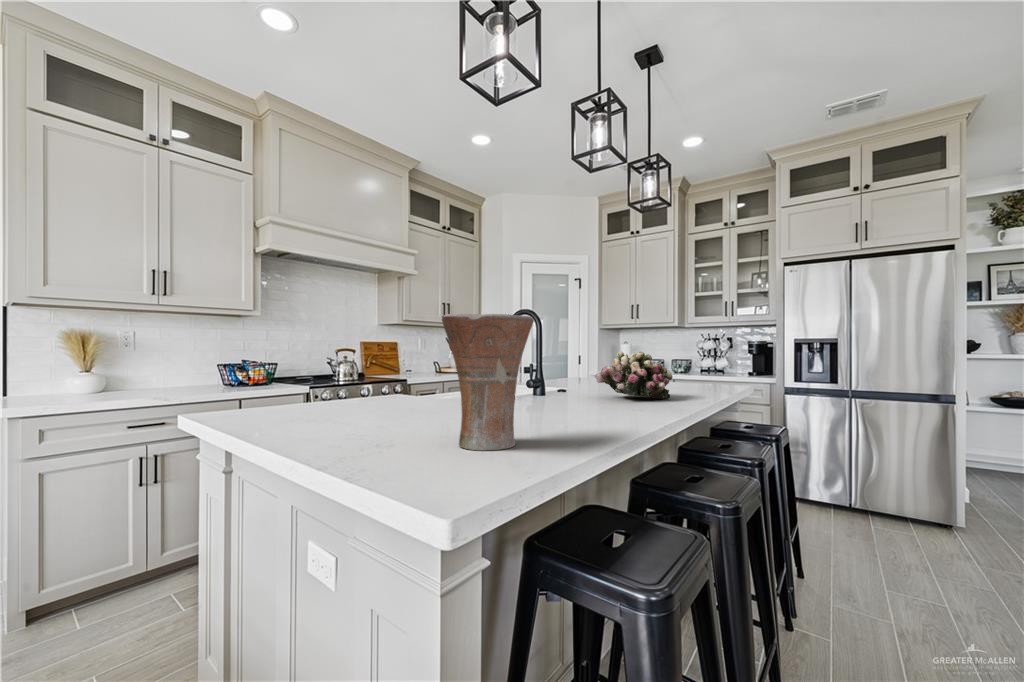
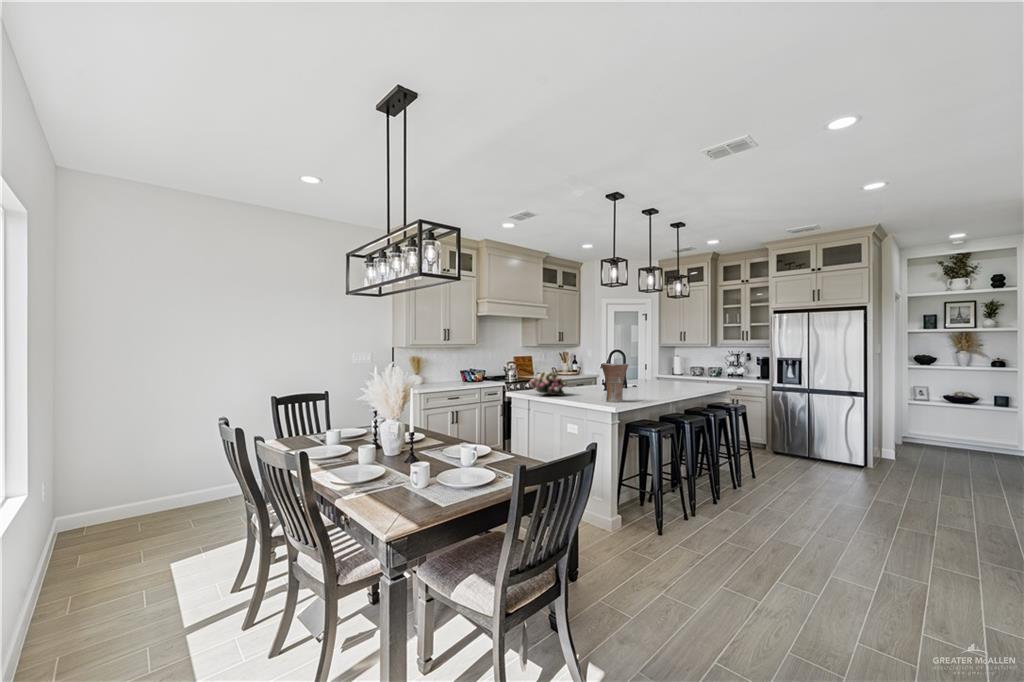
flower arrangement: present [596,351,672,399] -> present [529,371,567,395]

